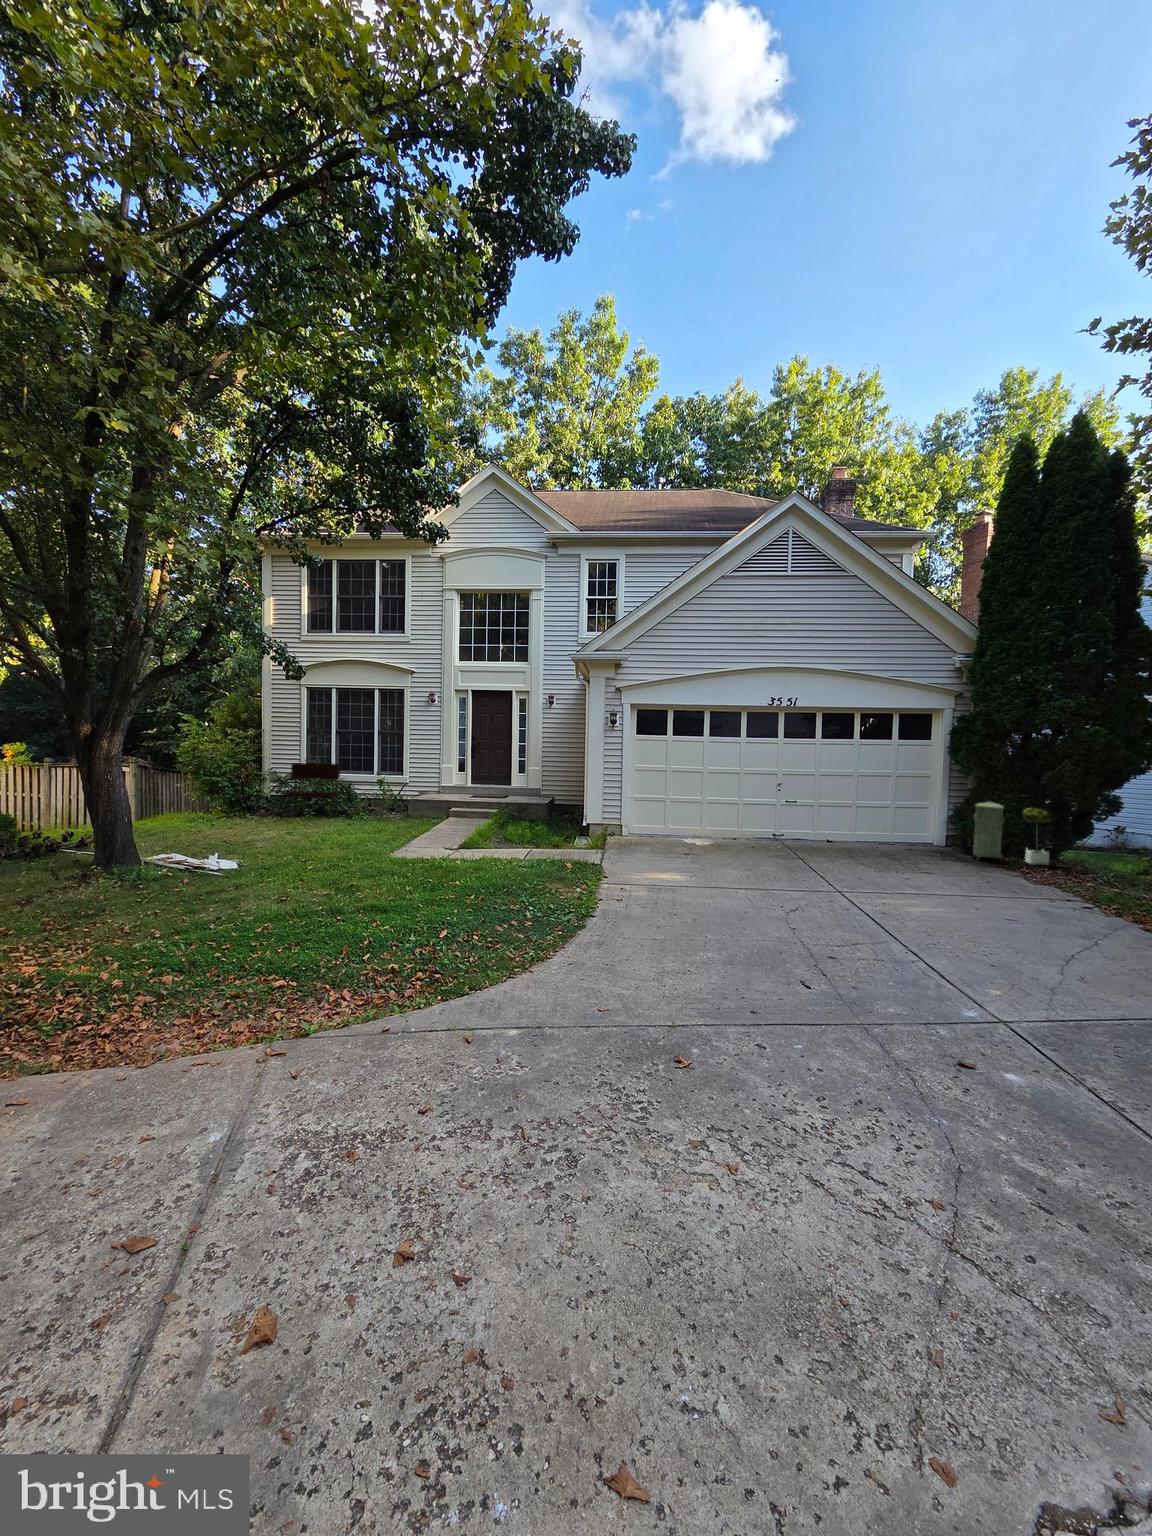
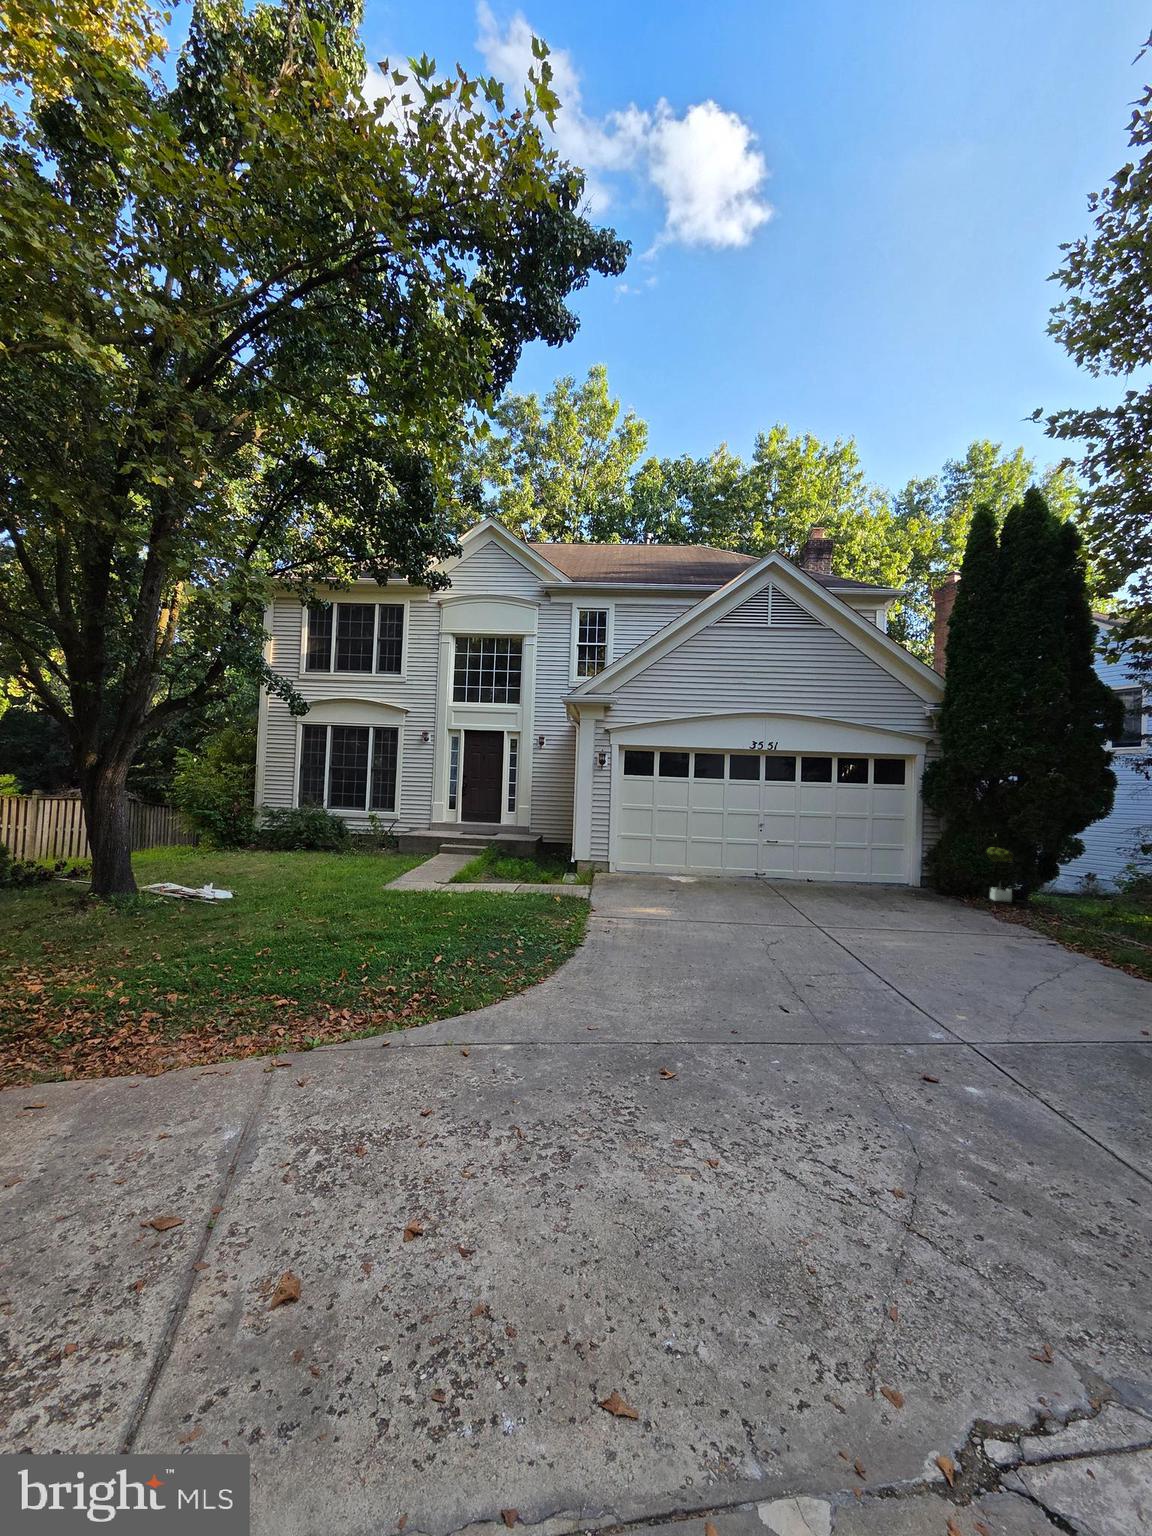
bench: present [283,763,340,817] -> none [279,796,336,850]
trash can: present [973,801,1004,860] -> none [941,840,970,897]

